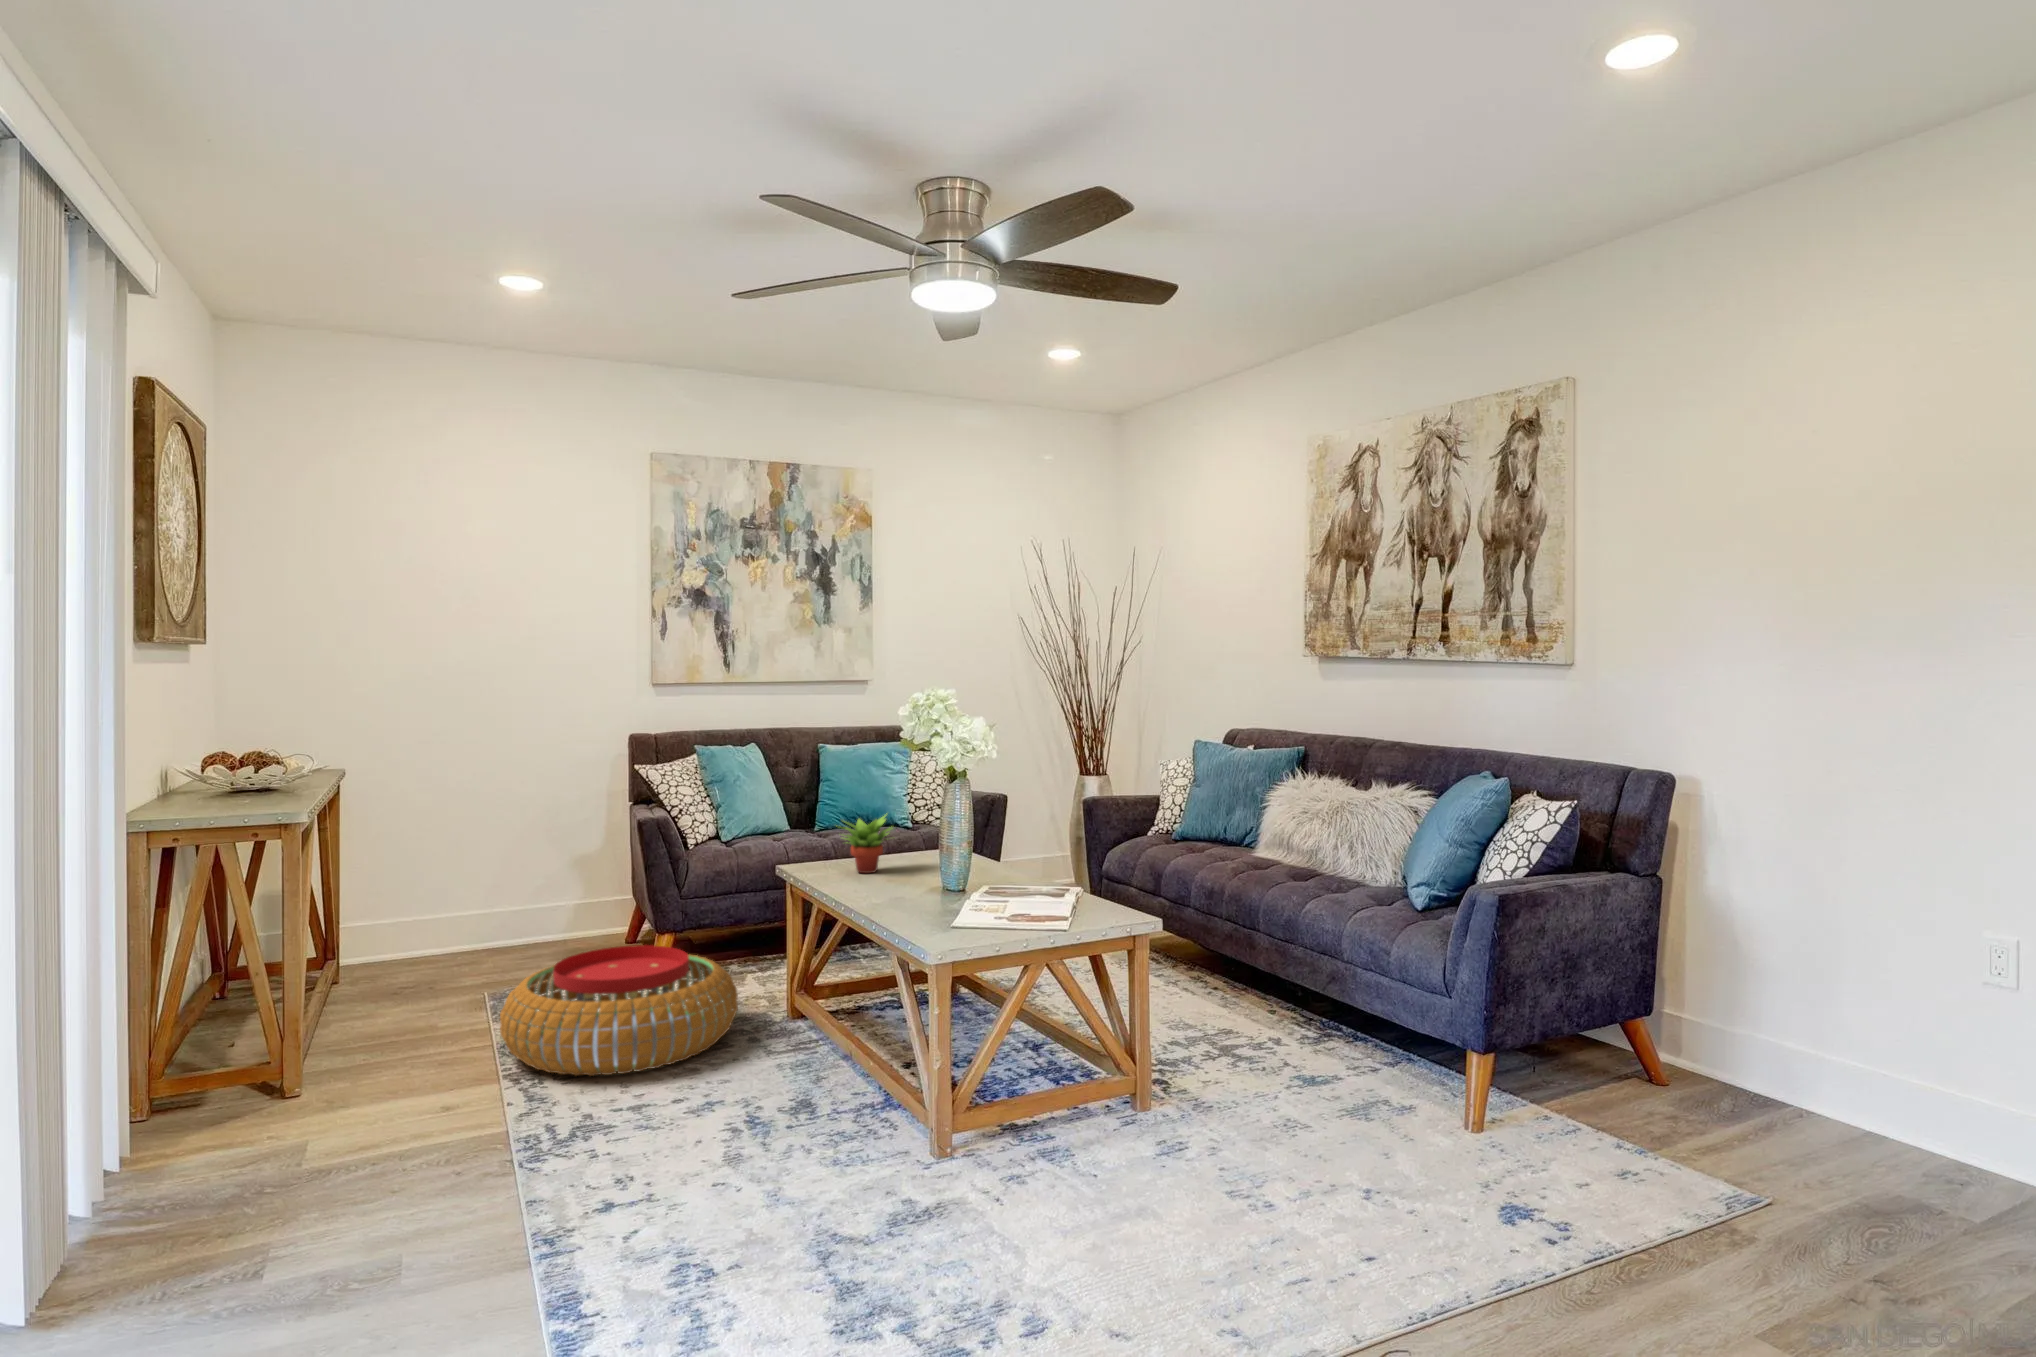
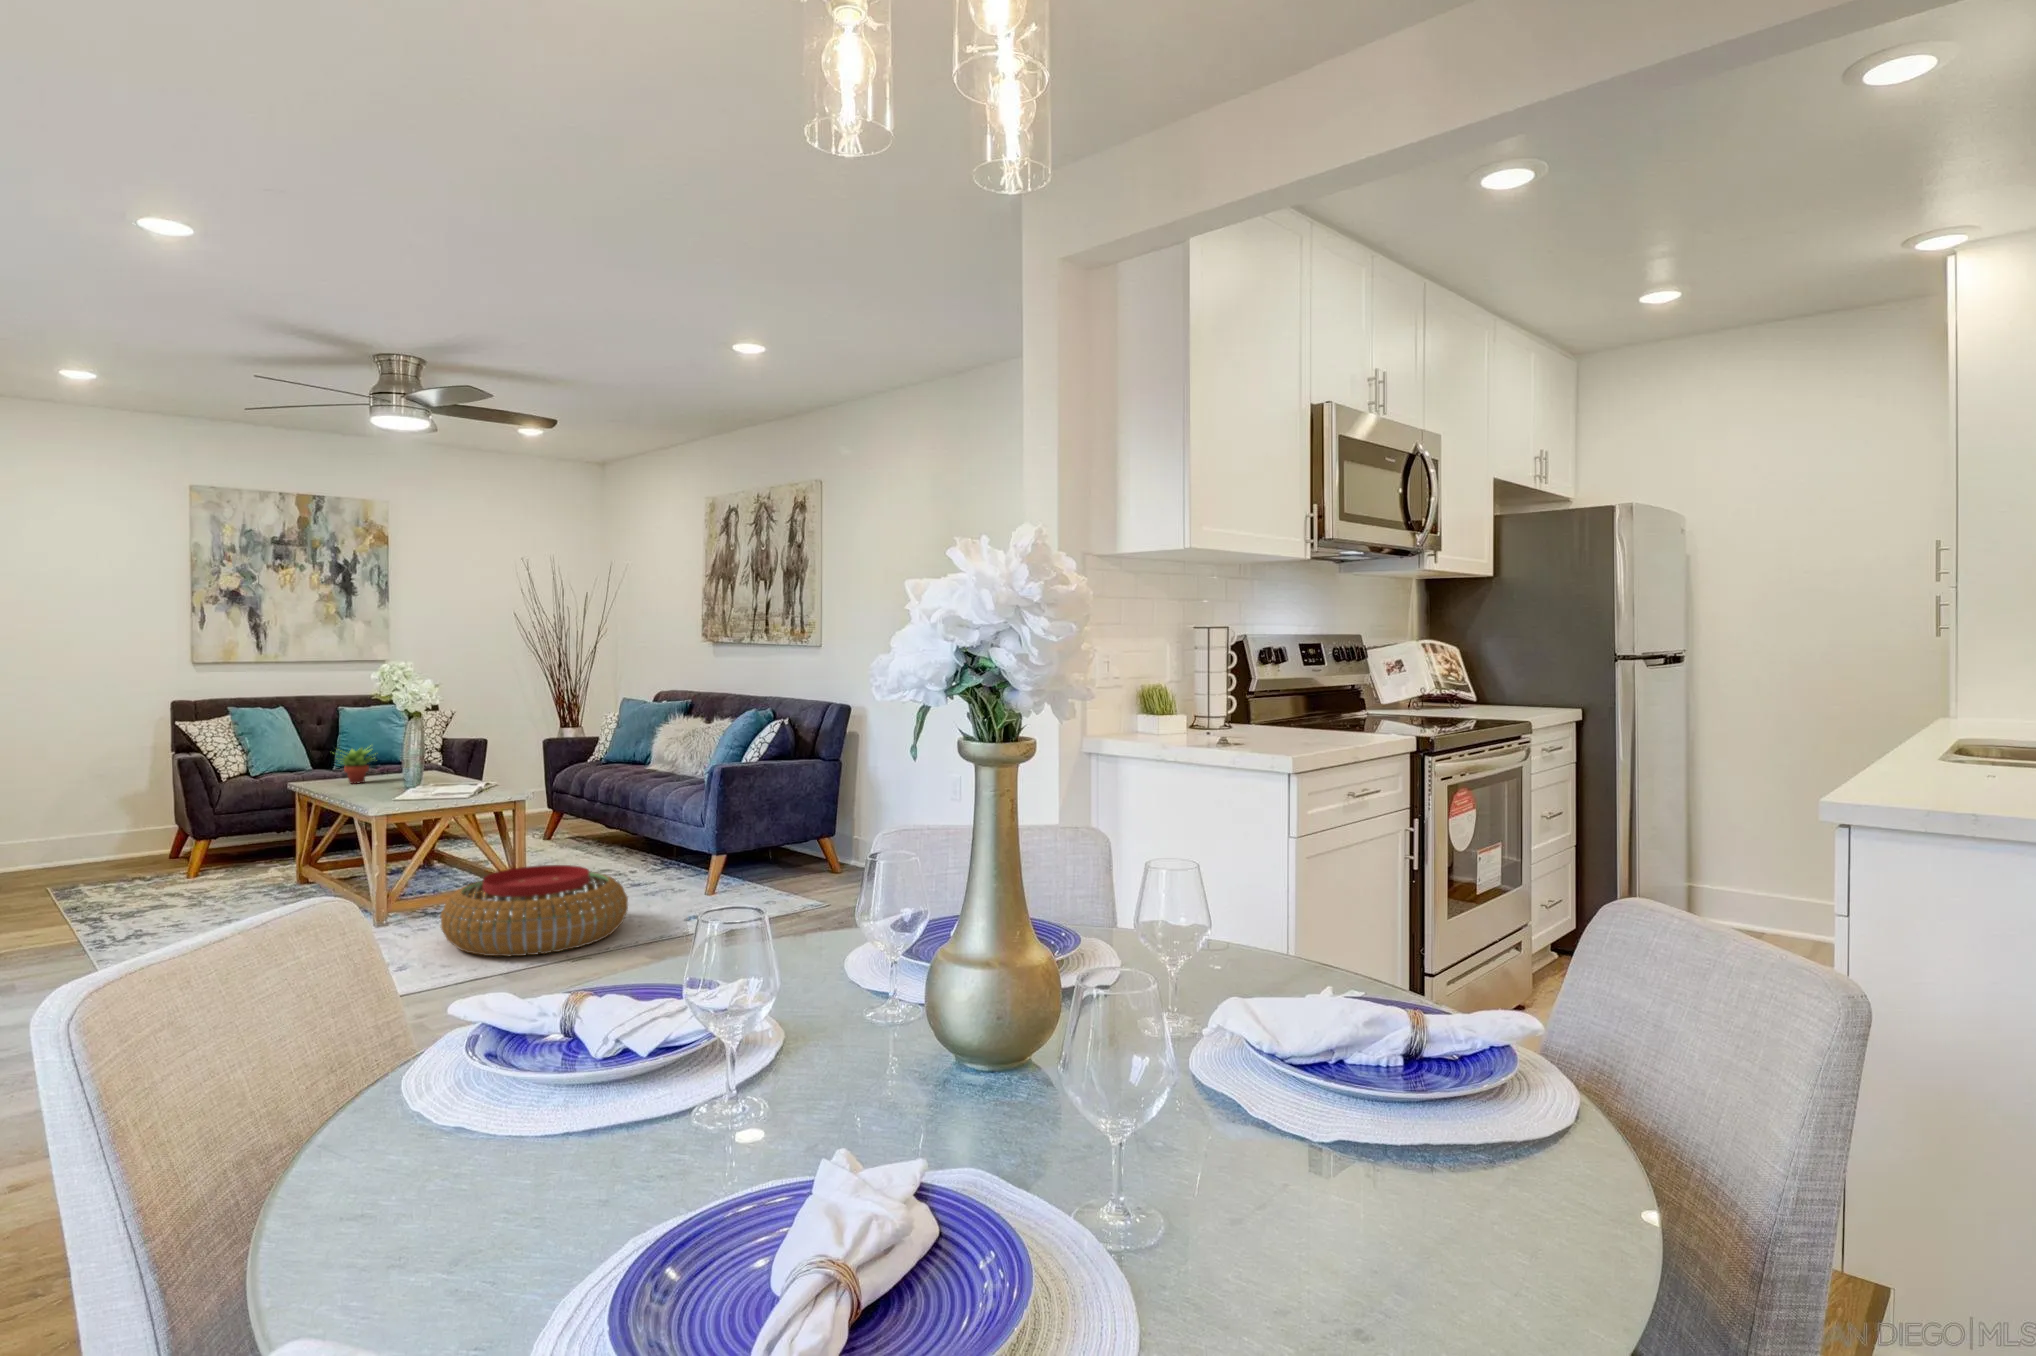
pouf: present [500,945,738,1076] -> present [441,865,628,956]

